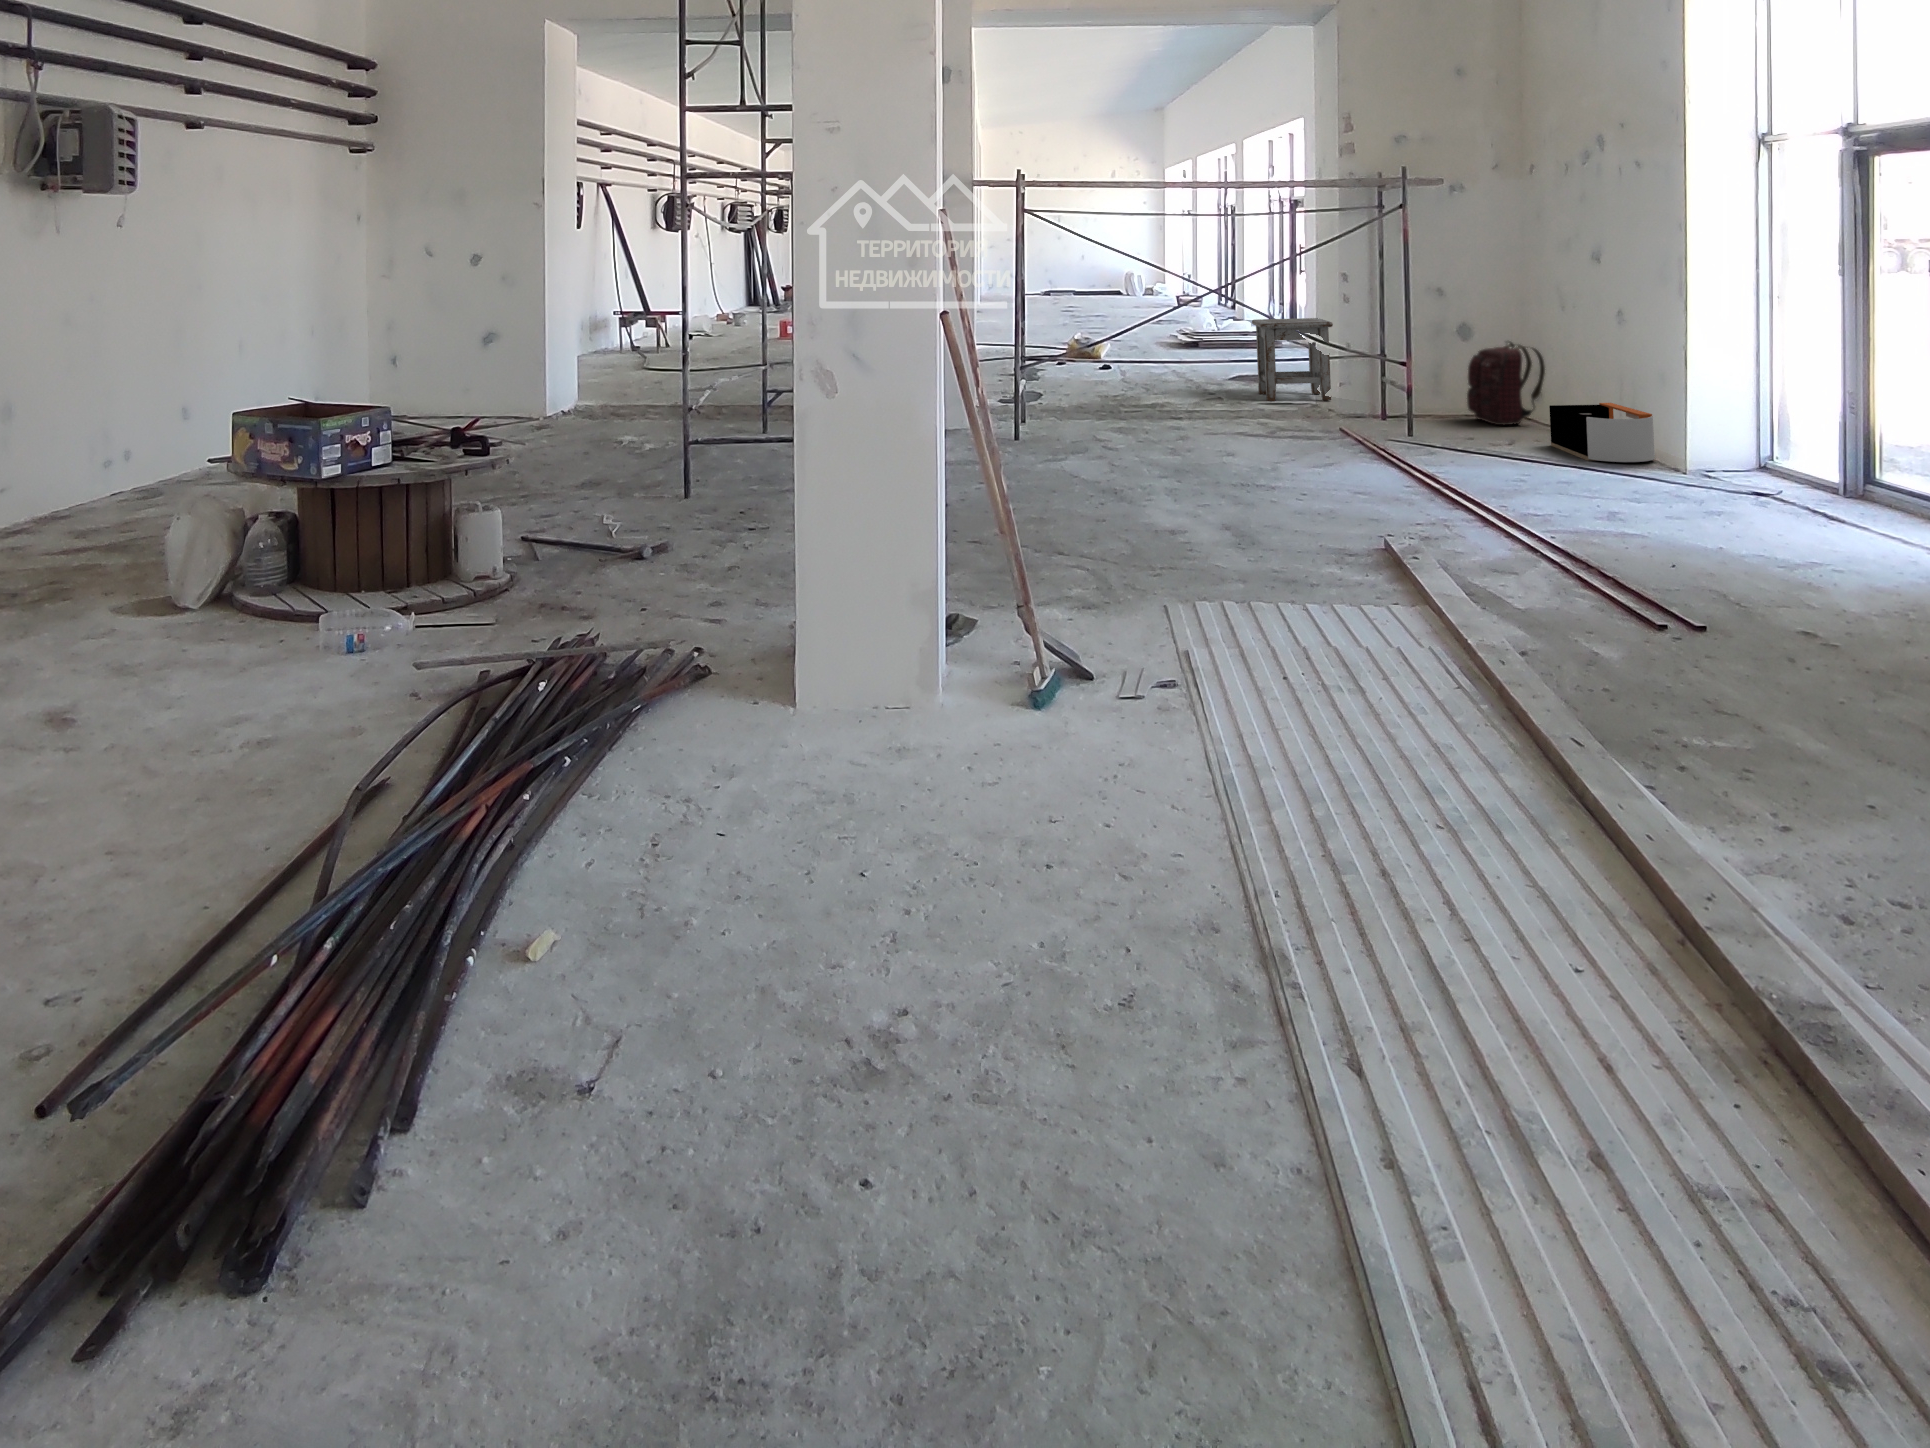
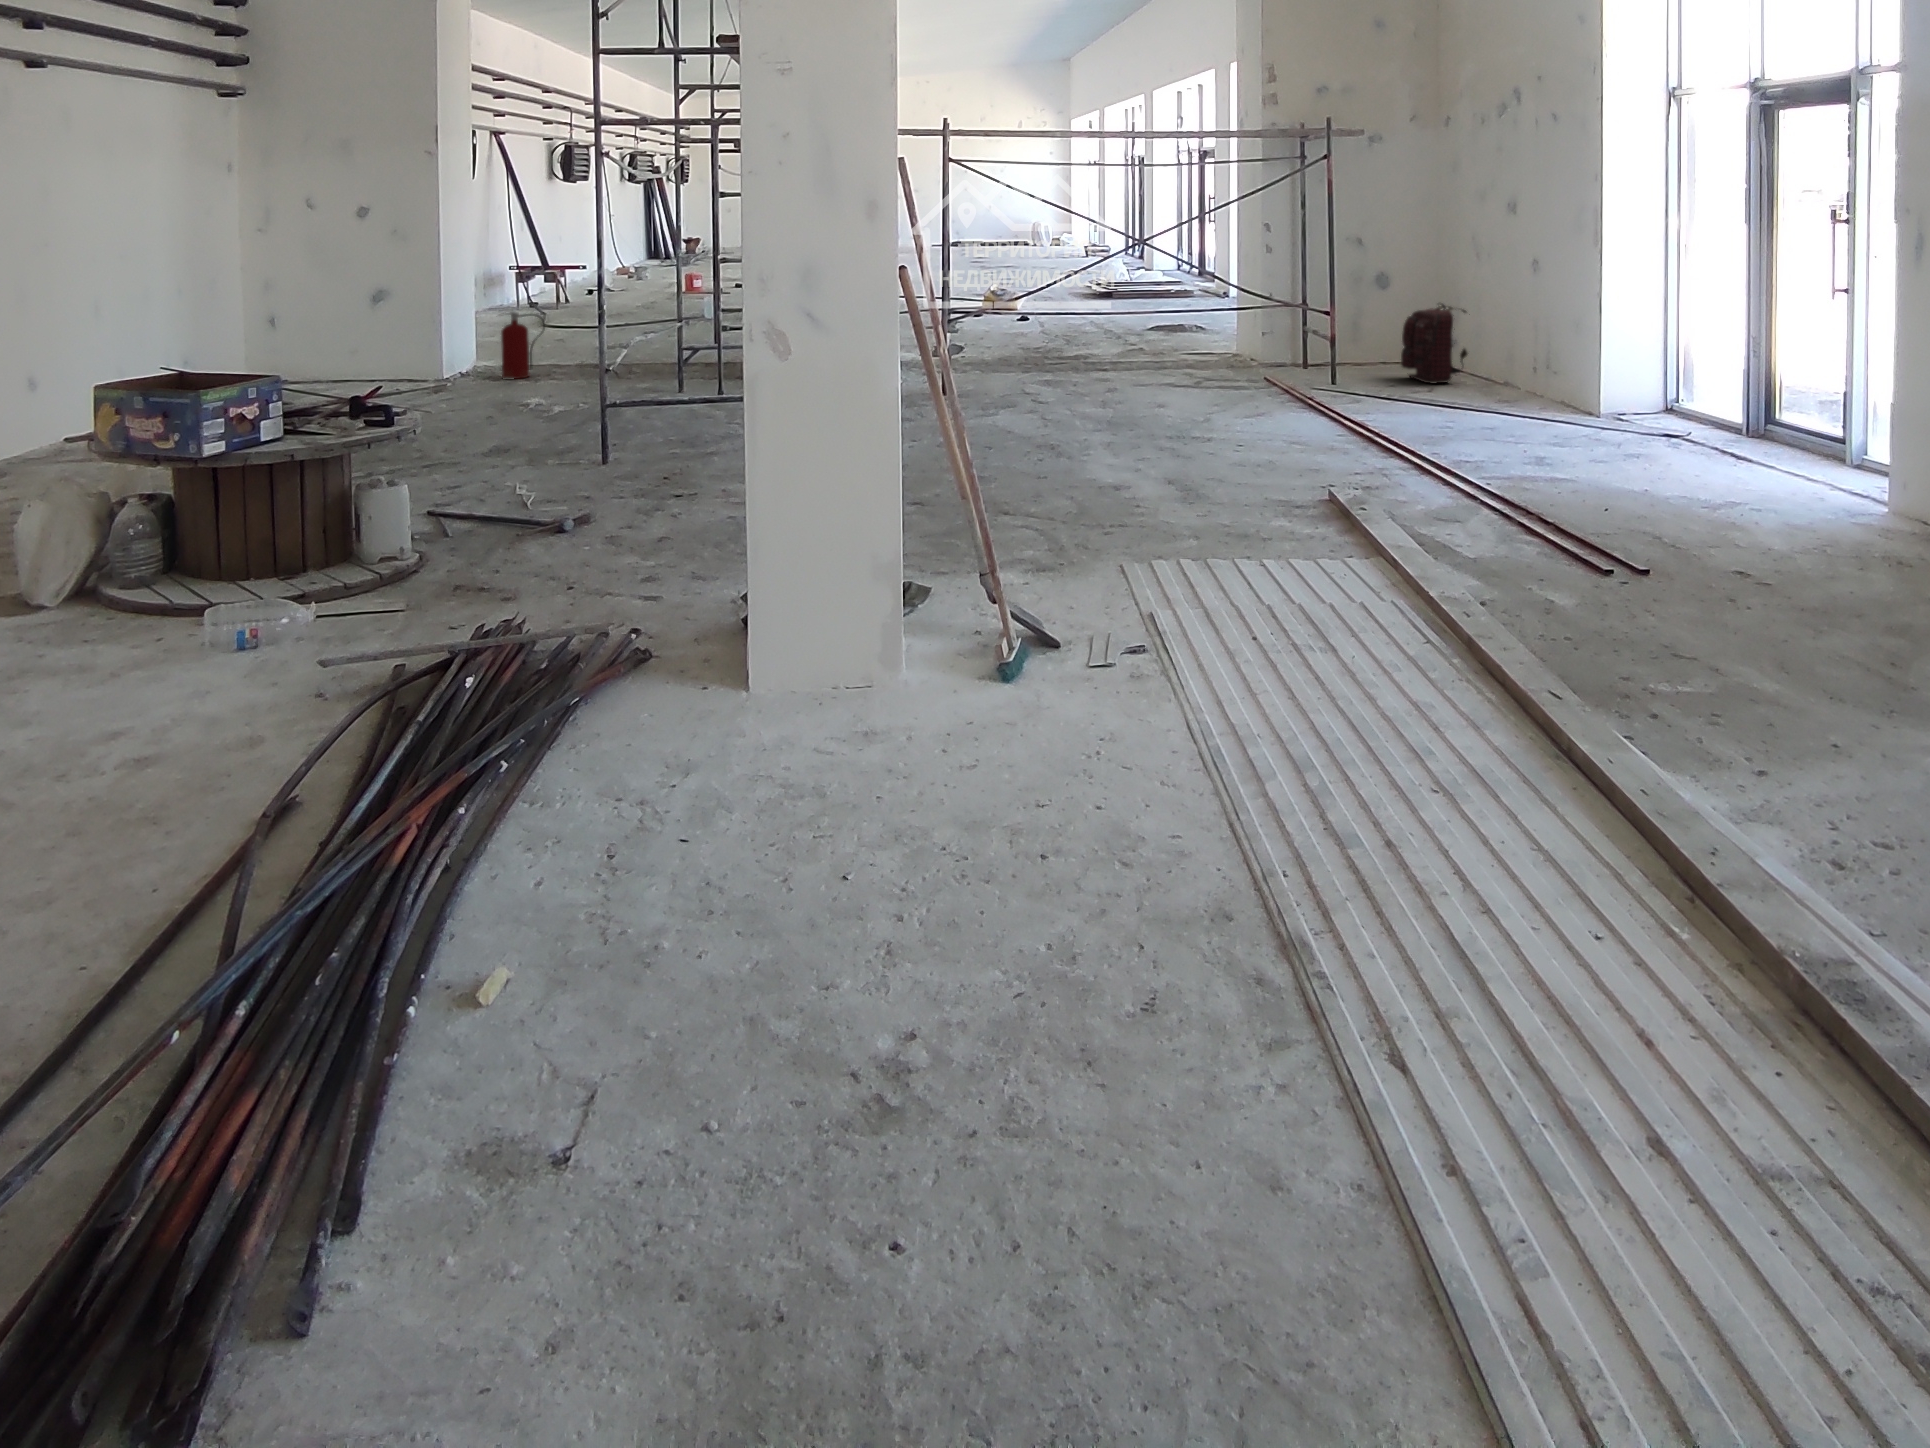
stool: present [1252,318,1333,401] -> none [1197,281,1275,362]
fire extinguisher: none [574,346,618,413] -> present [501,310,545,379]
storage bin: present [1549,403,1655,462] -> none [1480,361,1576,417]

